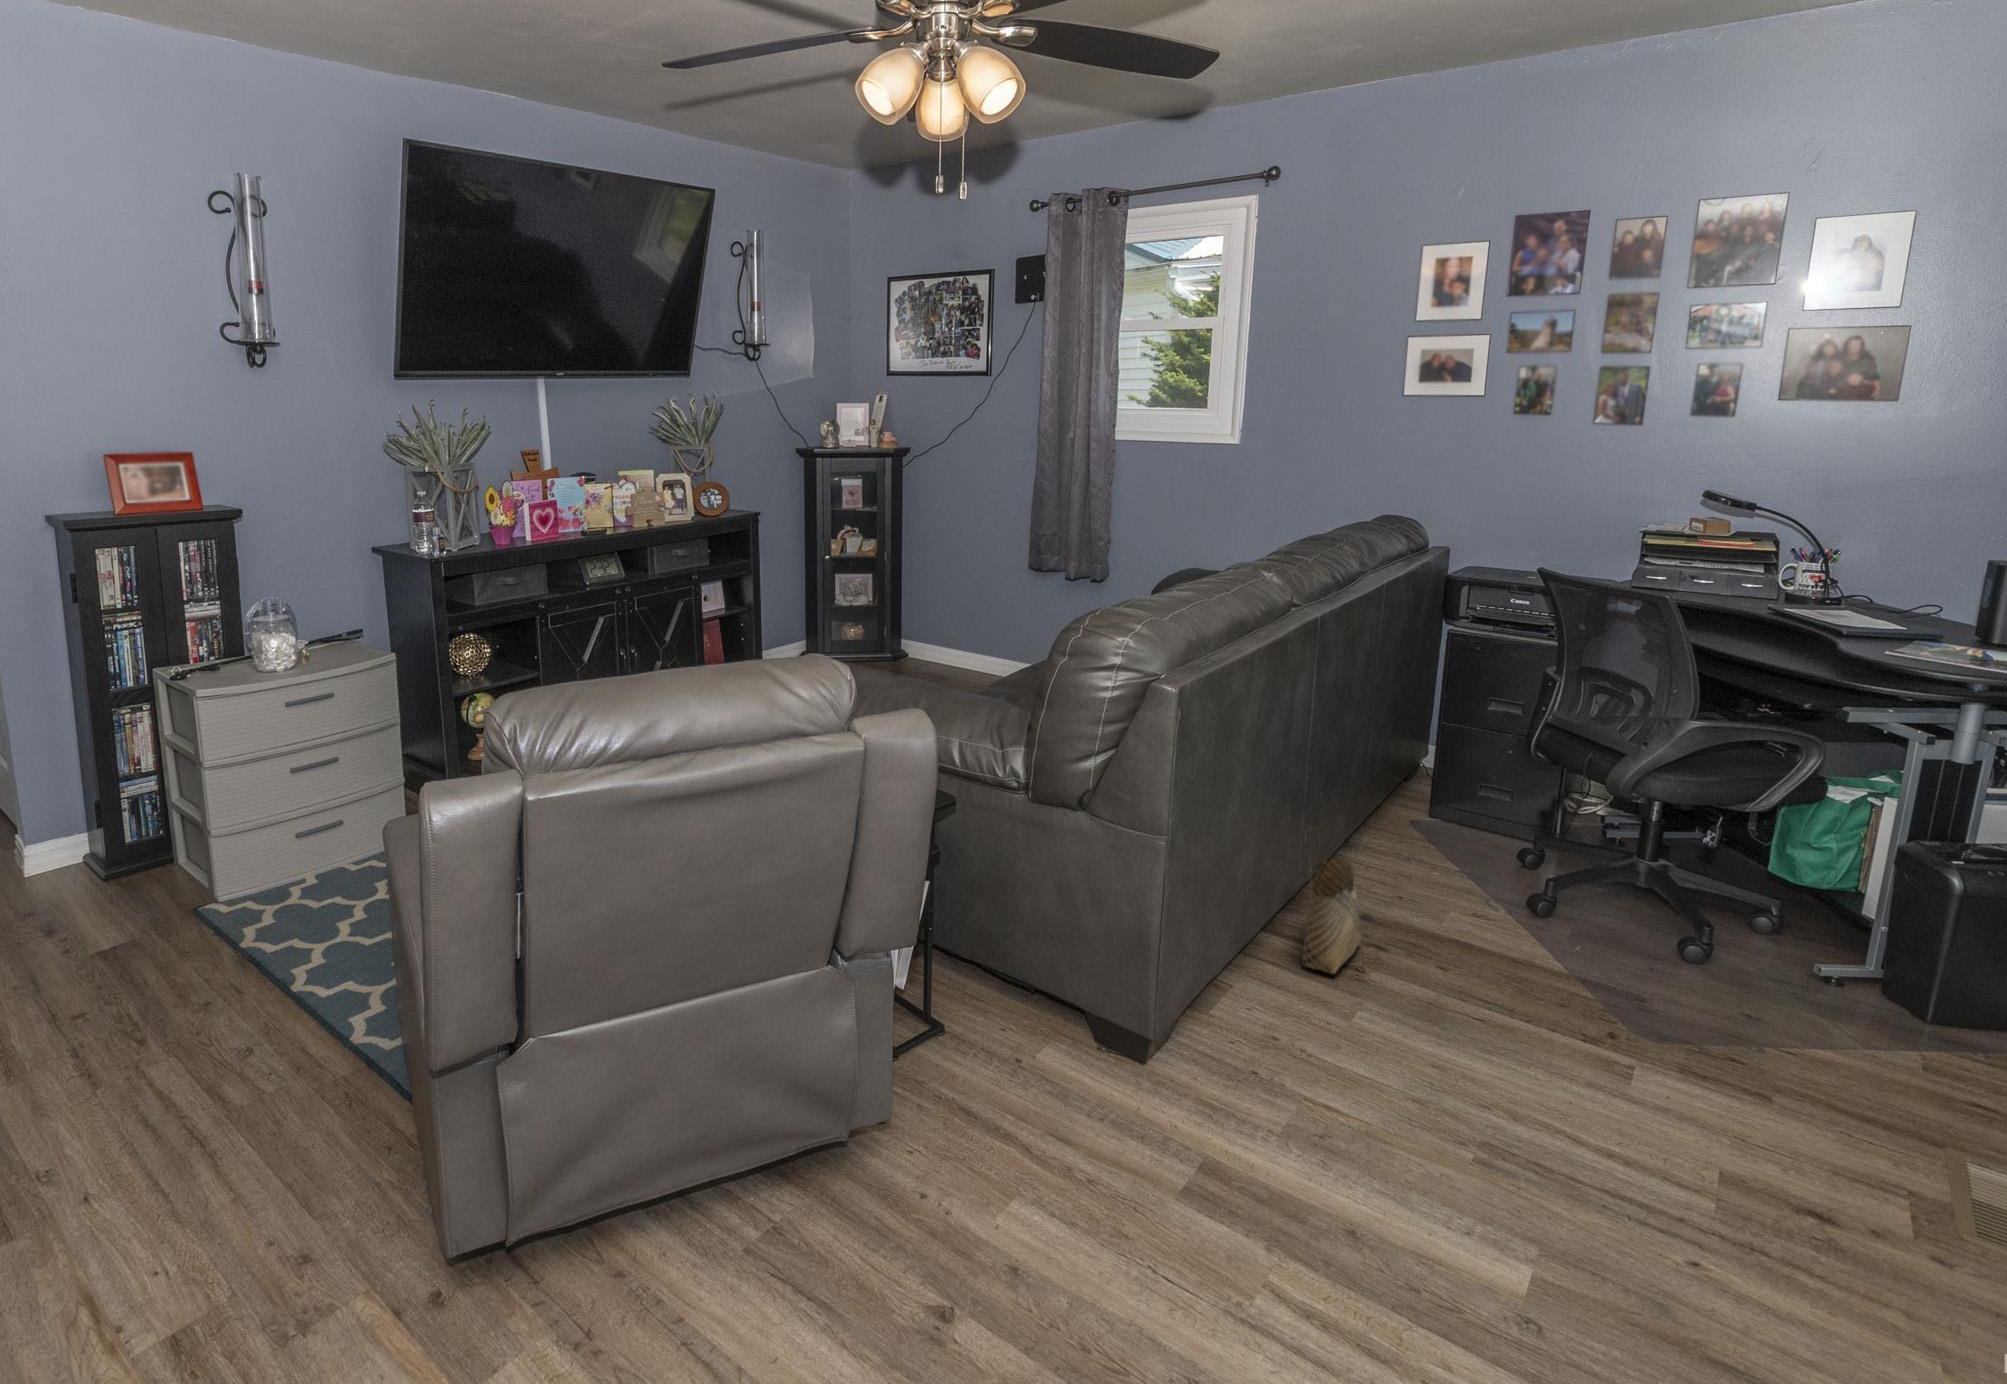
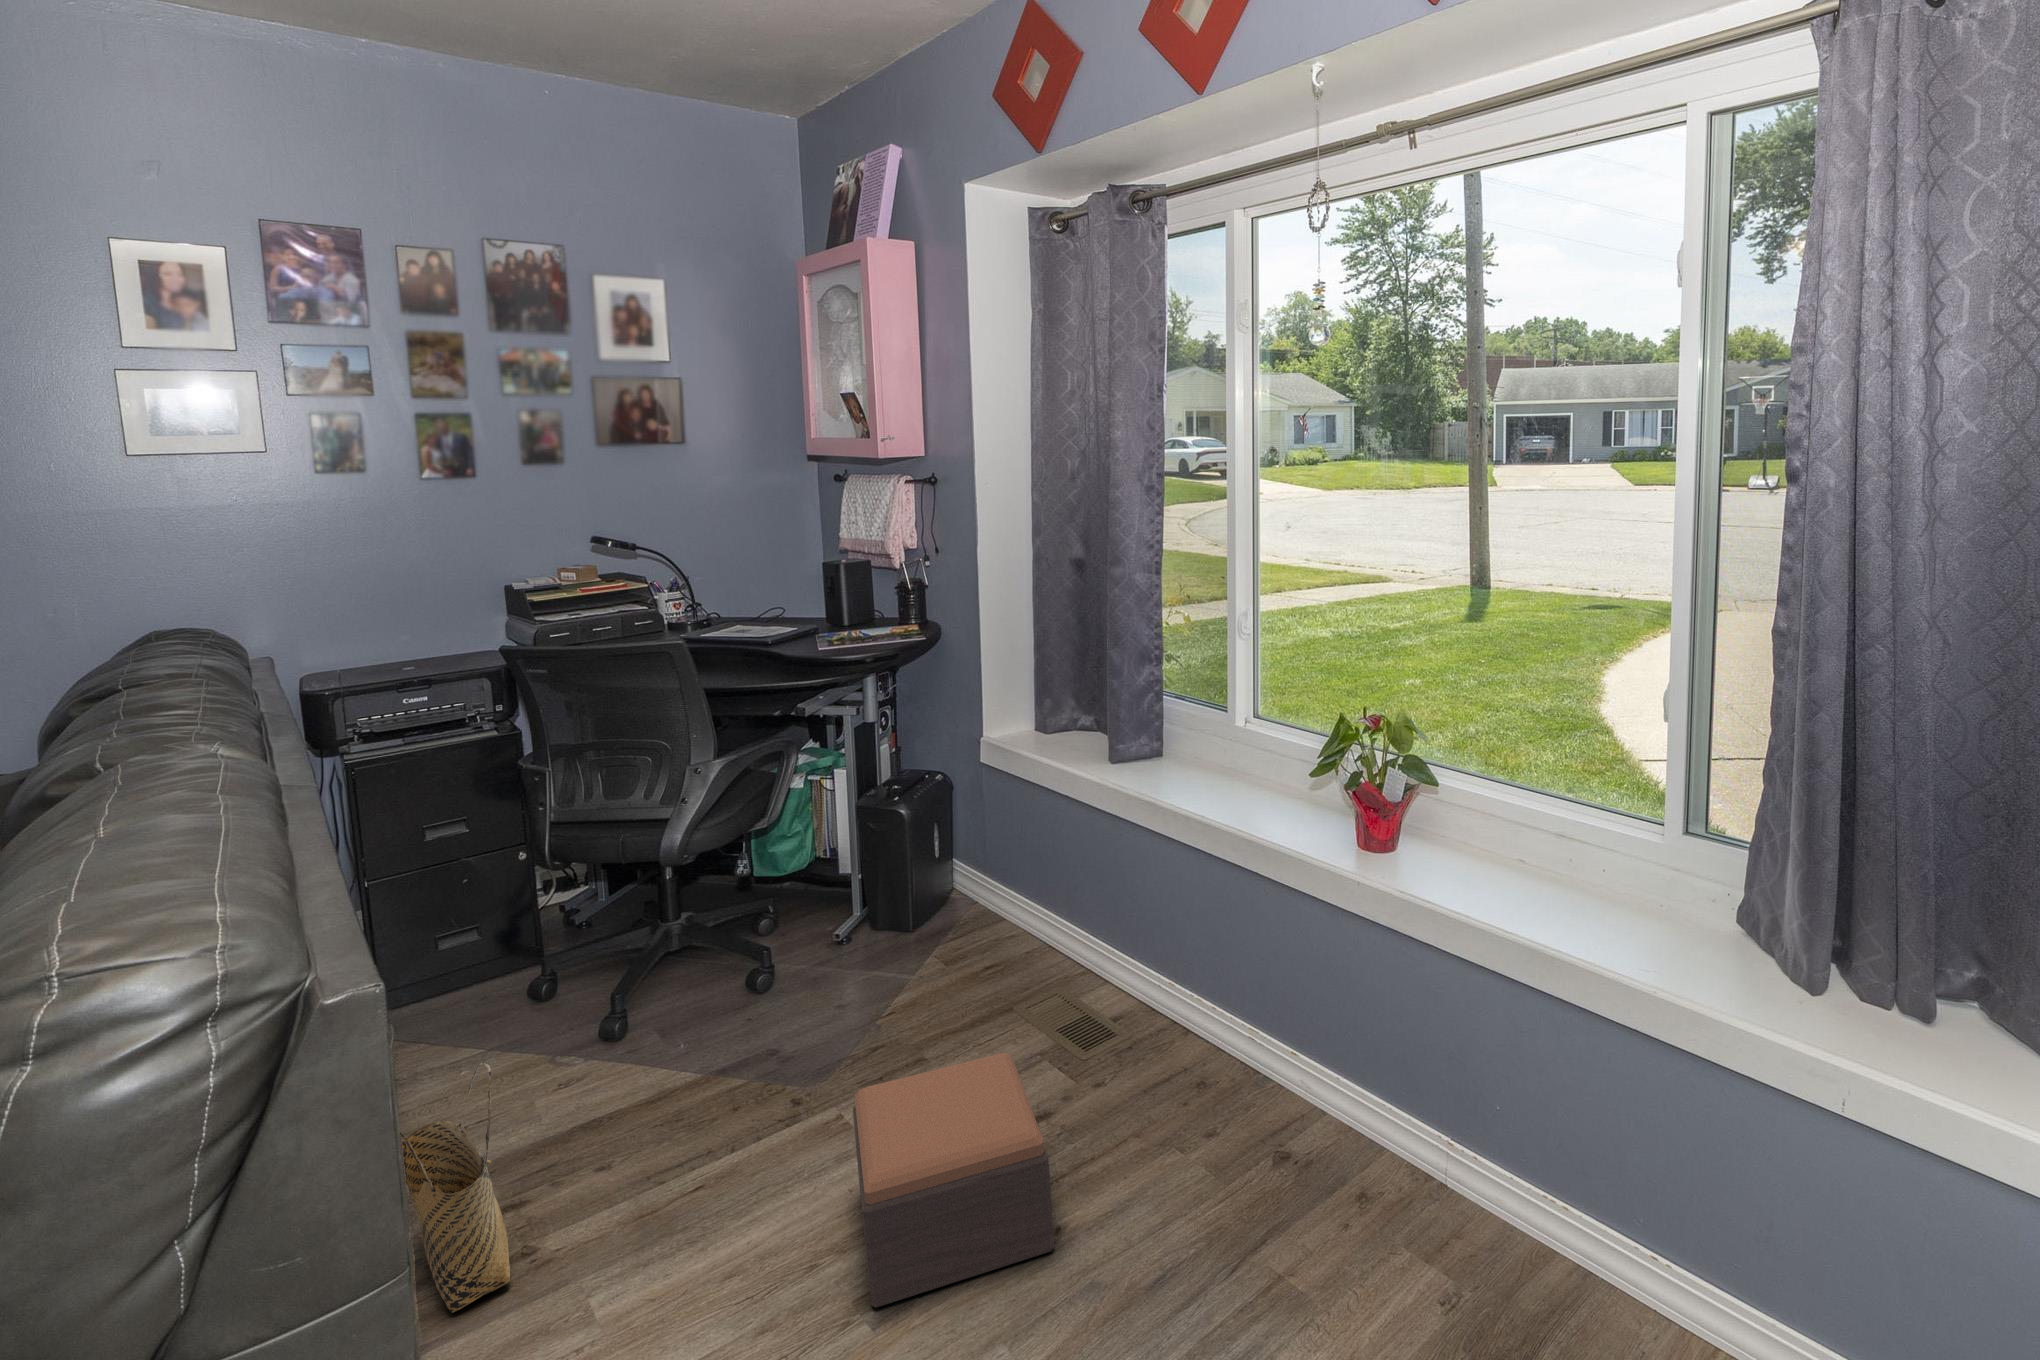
footstool: none [1472,1028,1740,1277] -> present [853,1053,1054,1308]

